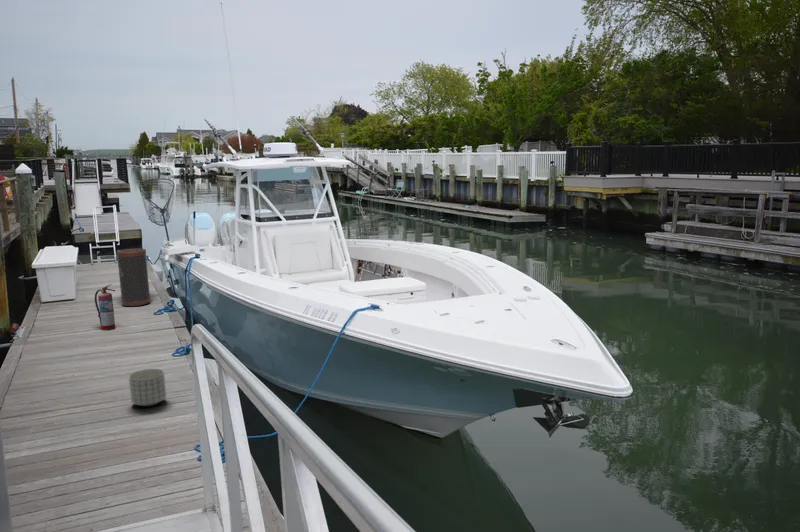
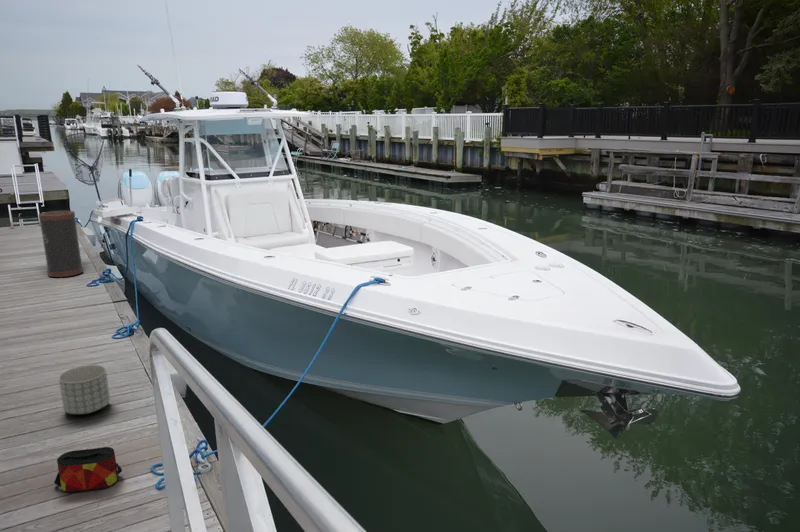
fire extinguisher: present [95,285,115,330] -> none [13,254,40,308]
bag: none [123,423,172,455] -> present [54,447,122,493]

